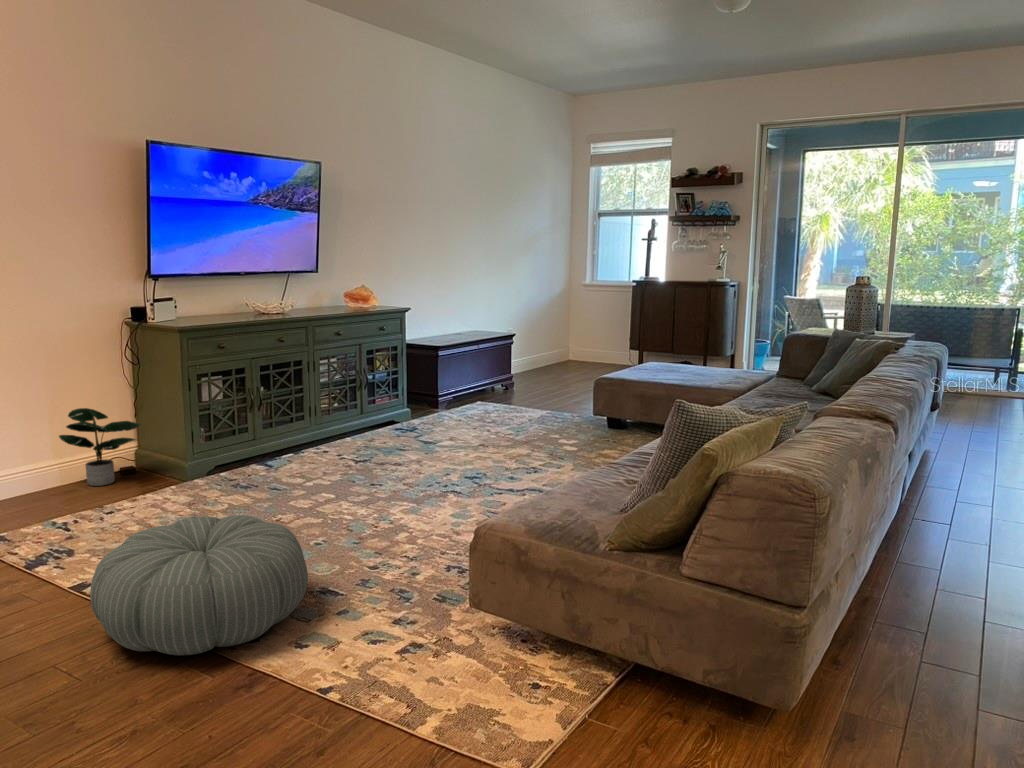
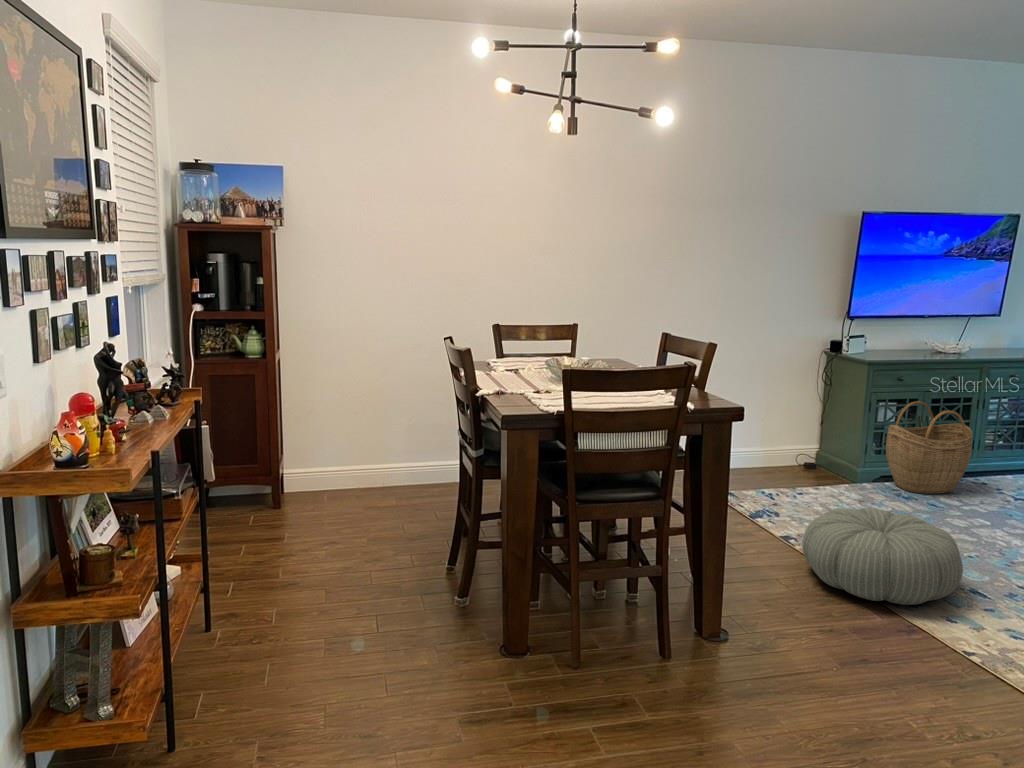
woven basket: none [215,371,307,478] -> present [886,401,972,494]
potted plant: present [59,408,140,486] -> none [769,413,827,473]

